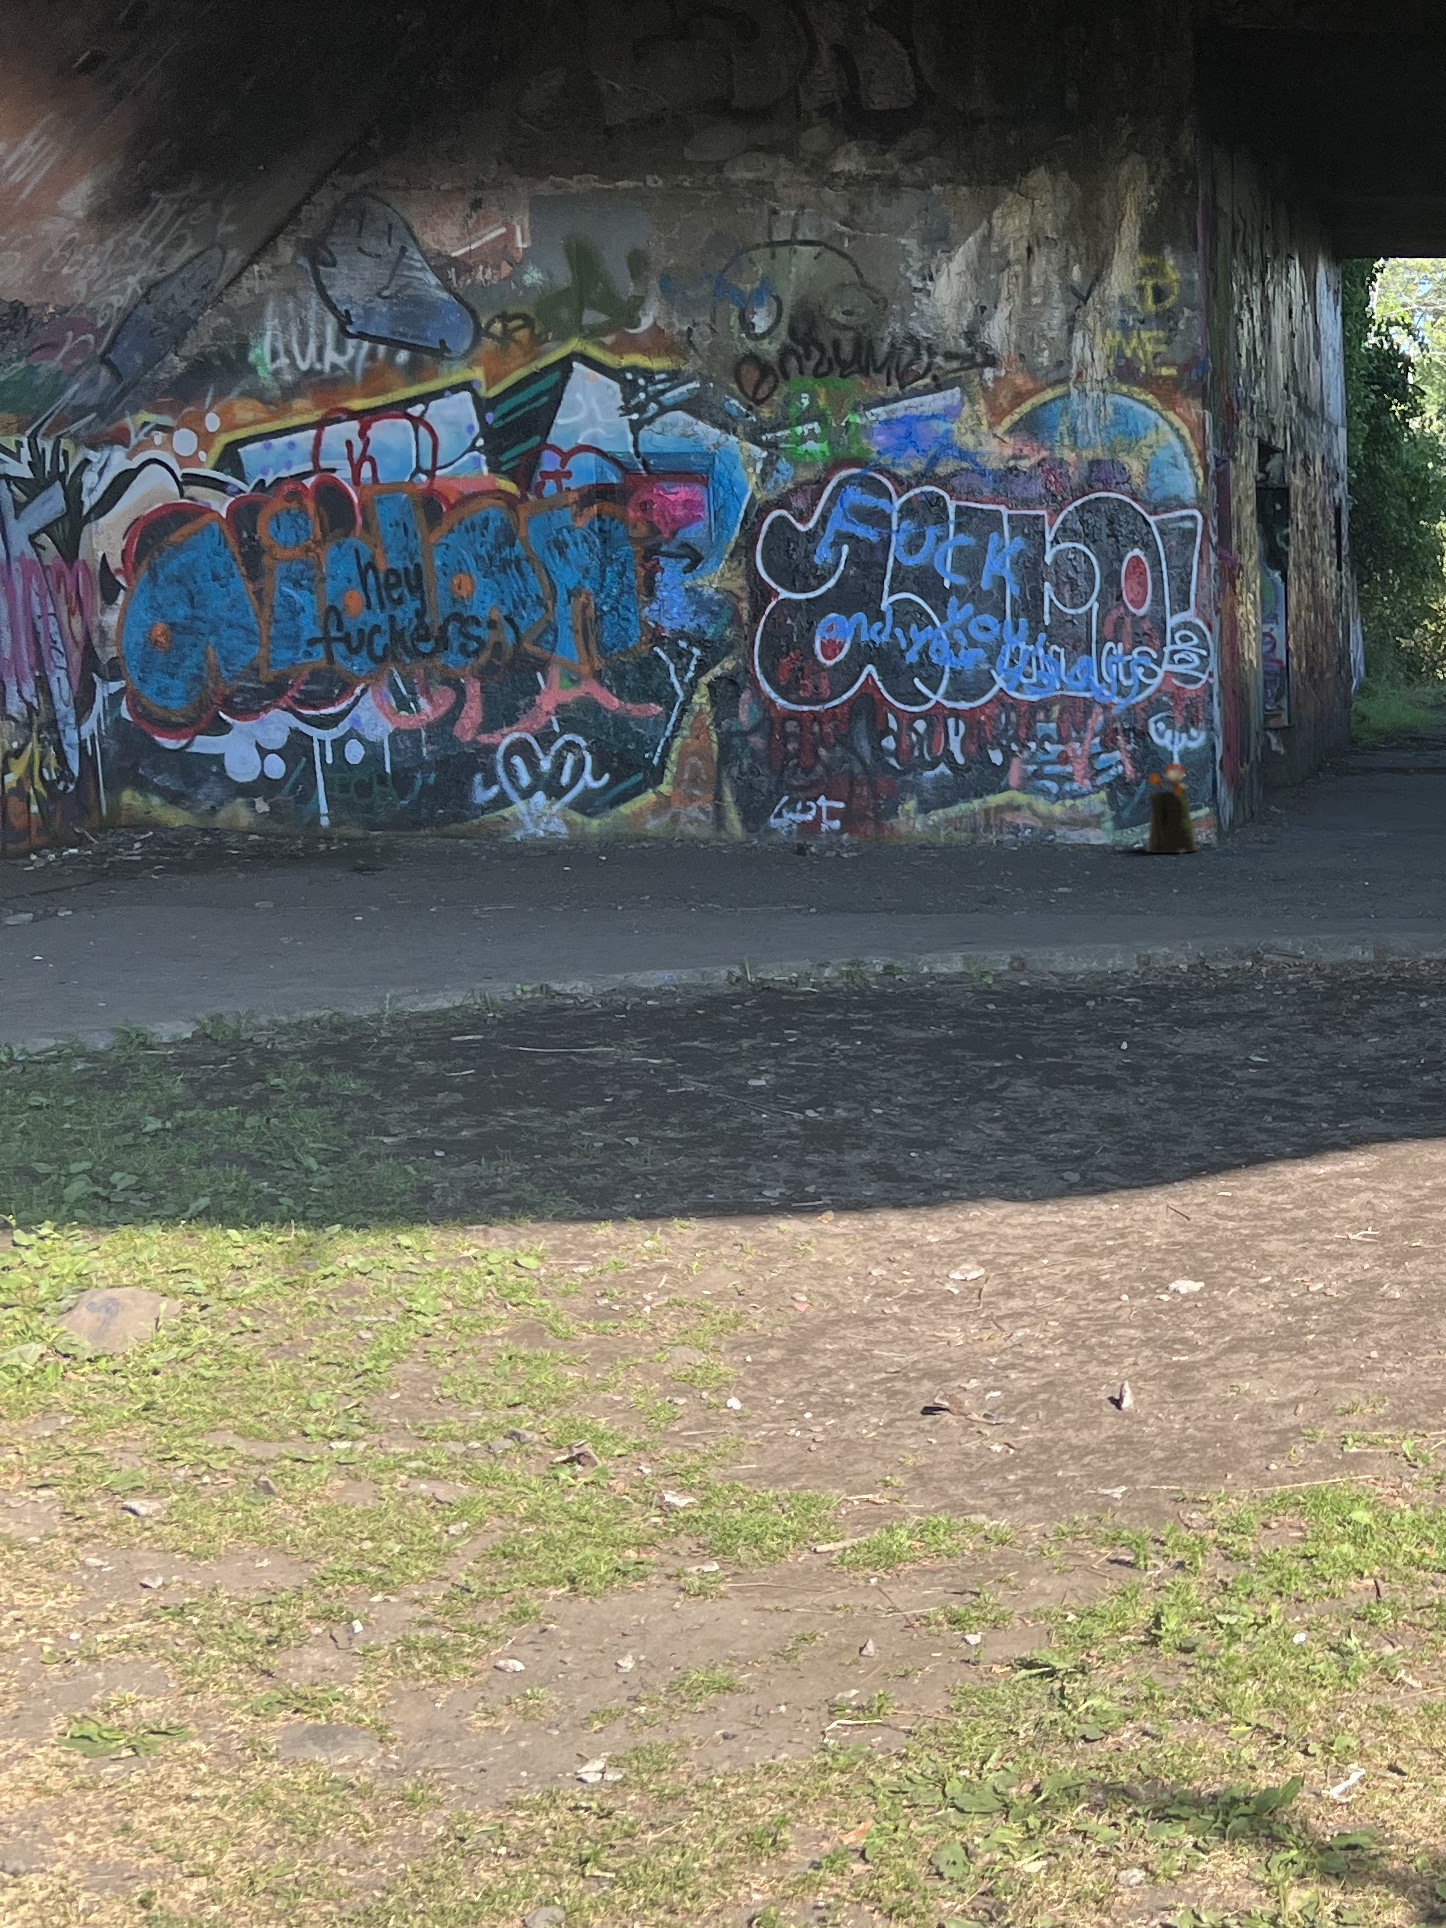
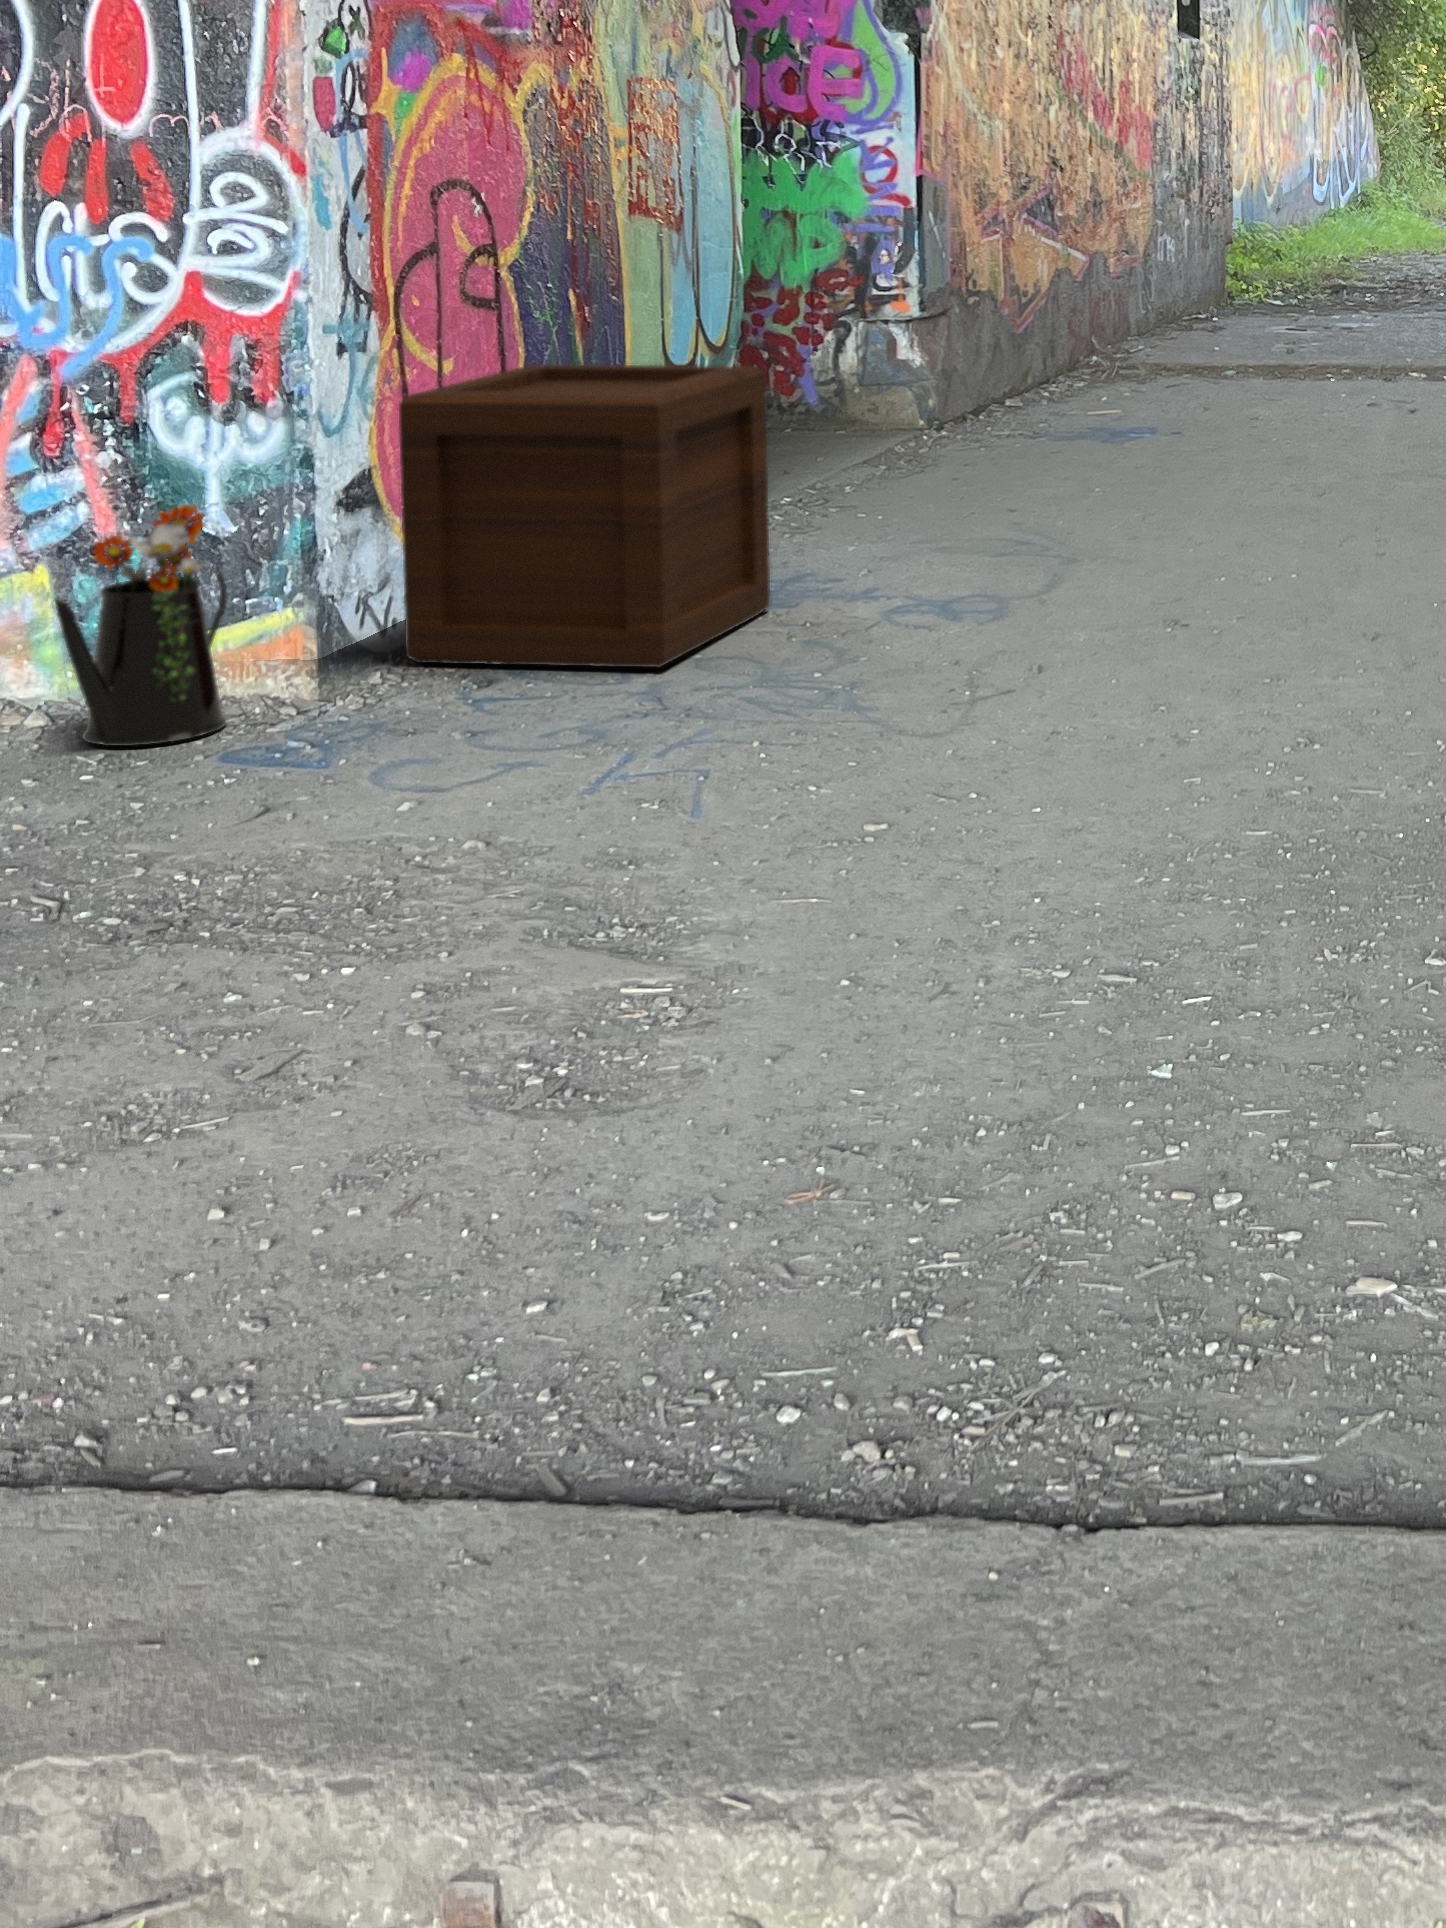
wooden crate: none [1230,718,1355,837] -> present [399,365,770,667]

